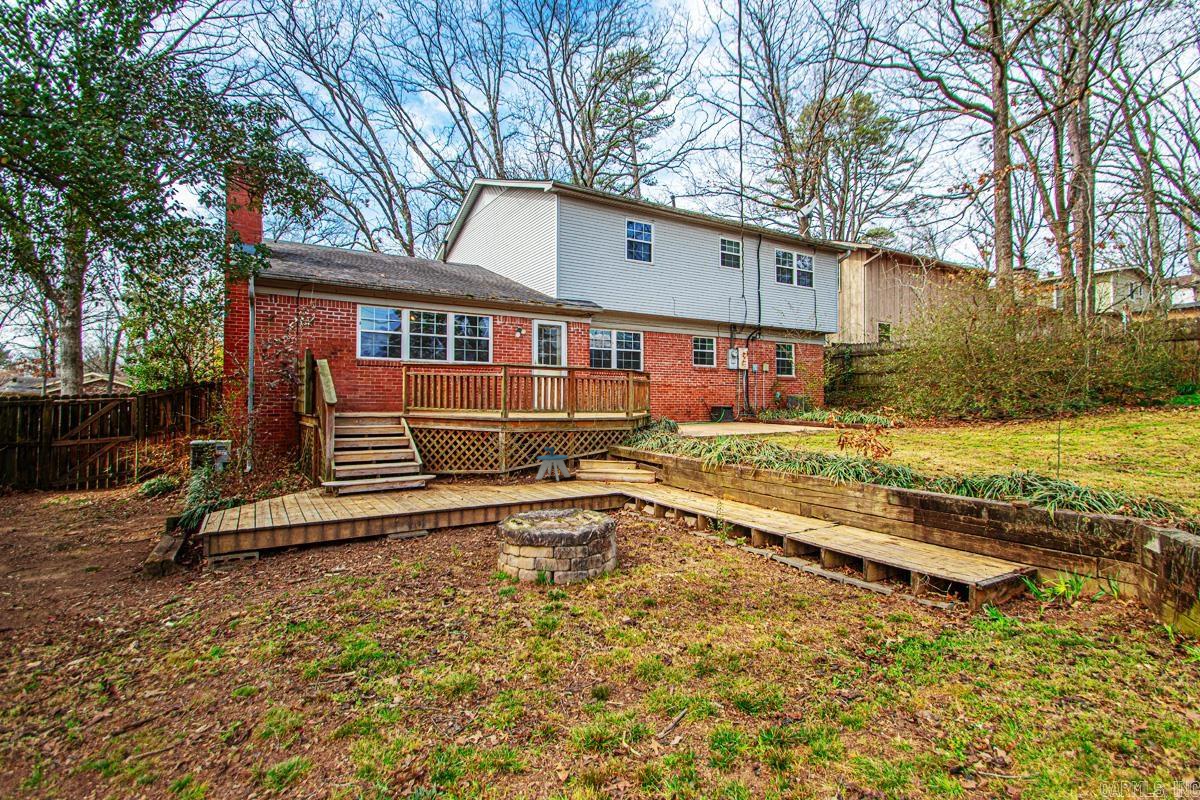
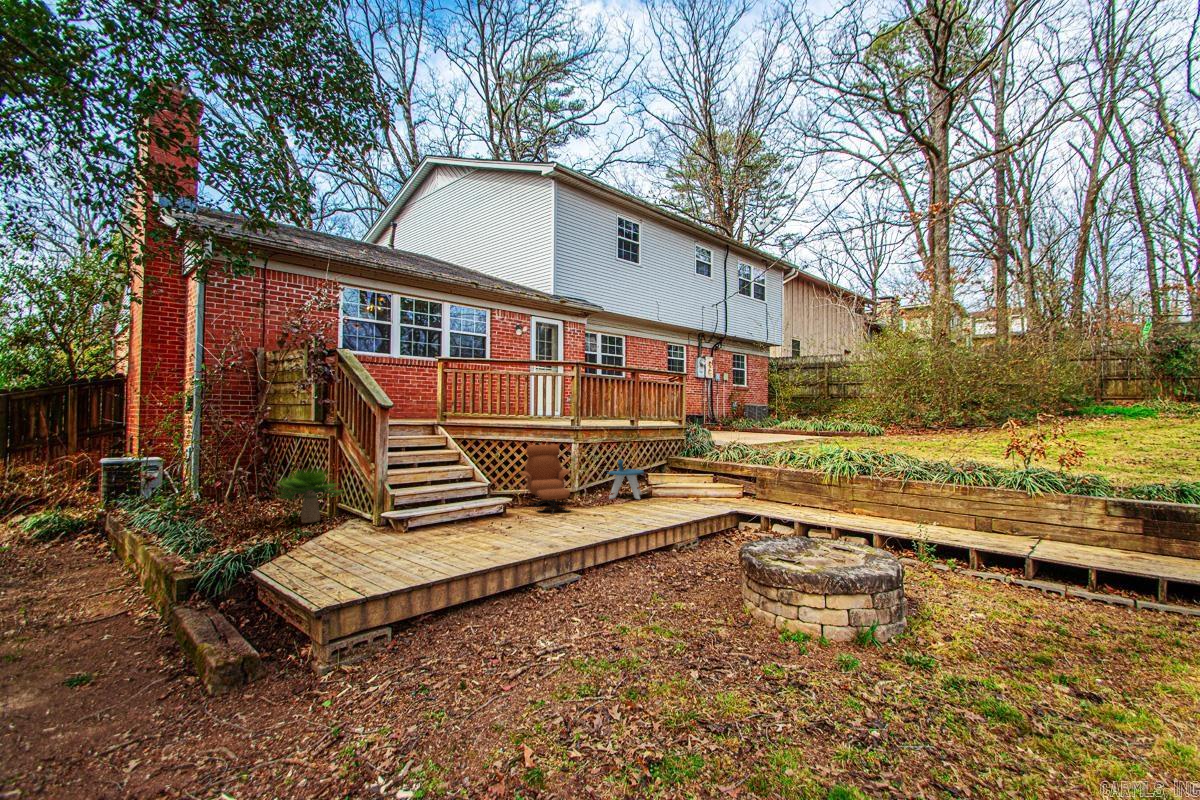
lounge chair: none [453,433,494,489] -> present [520,444,570,514]
potted plant: none [258,447,313,487] -> present [277,469,342,523]

